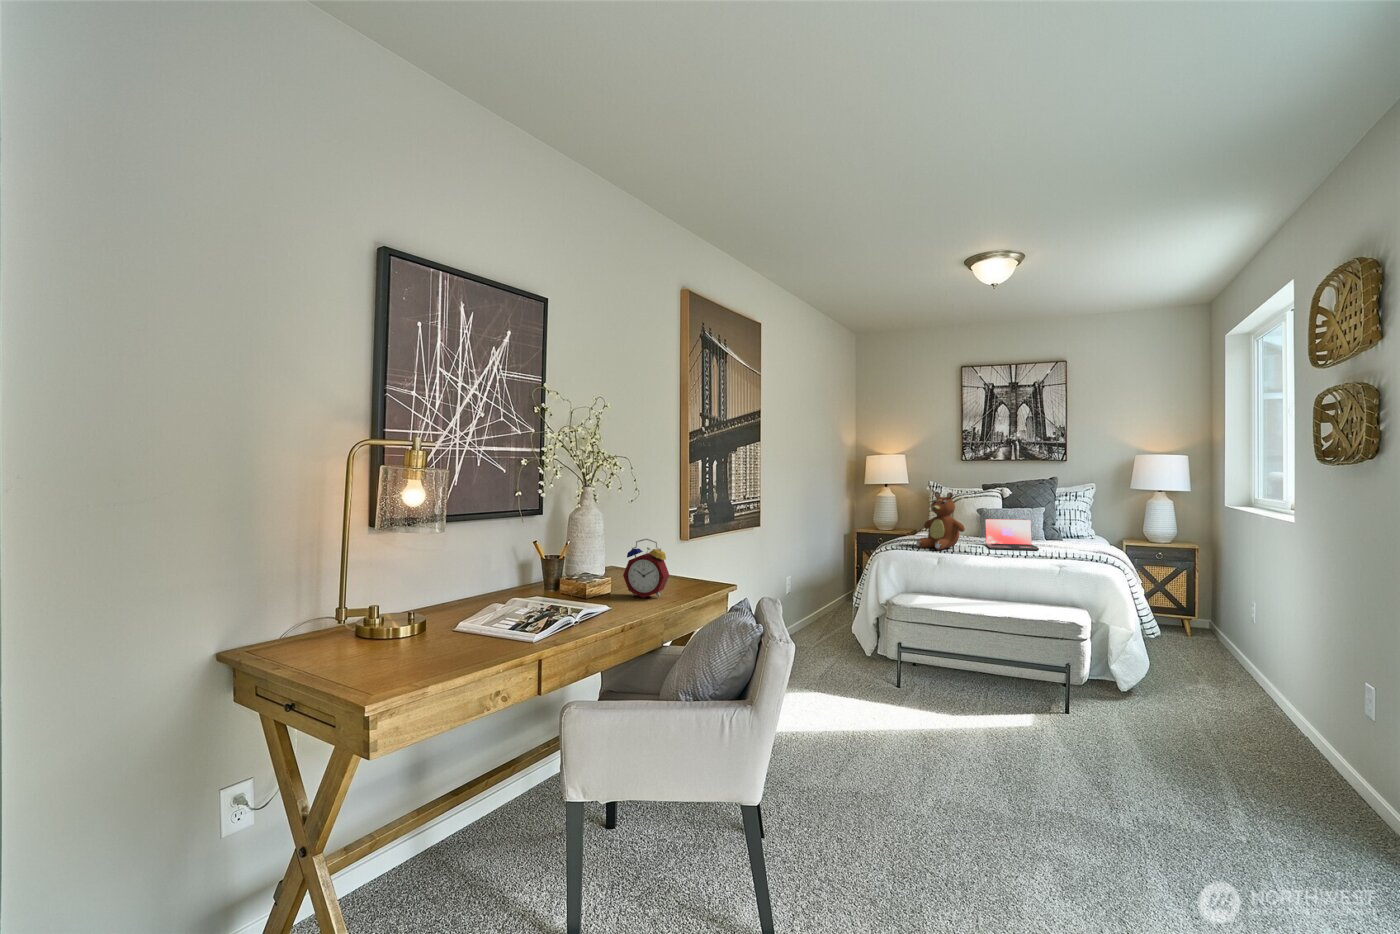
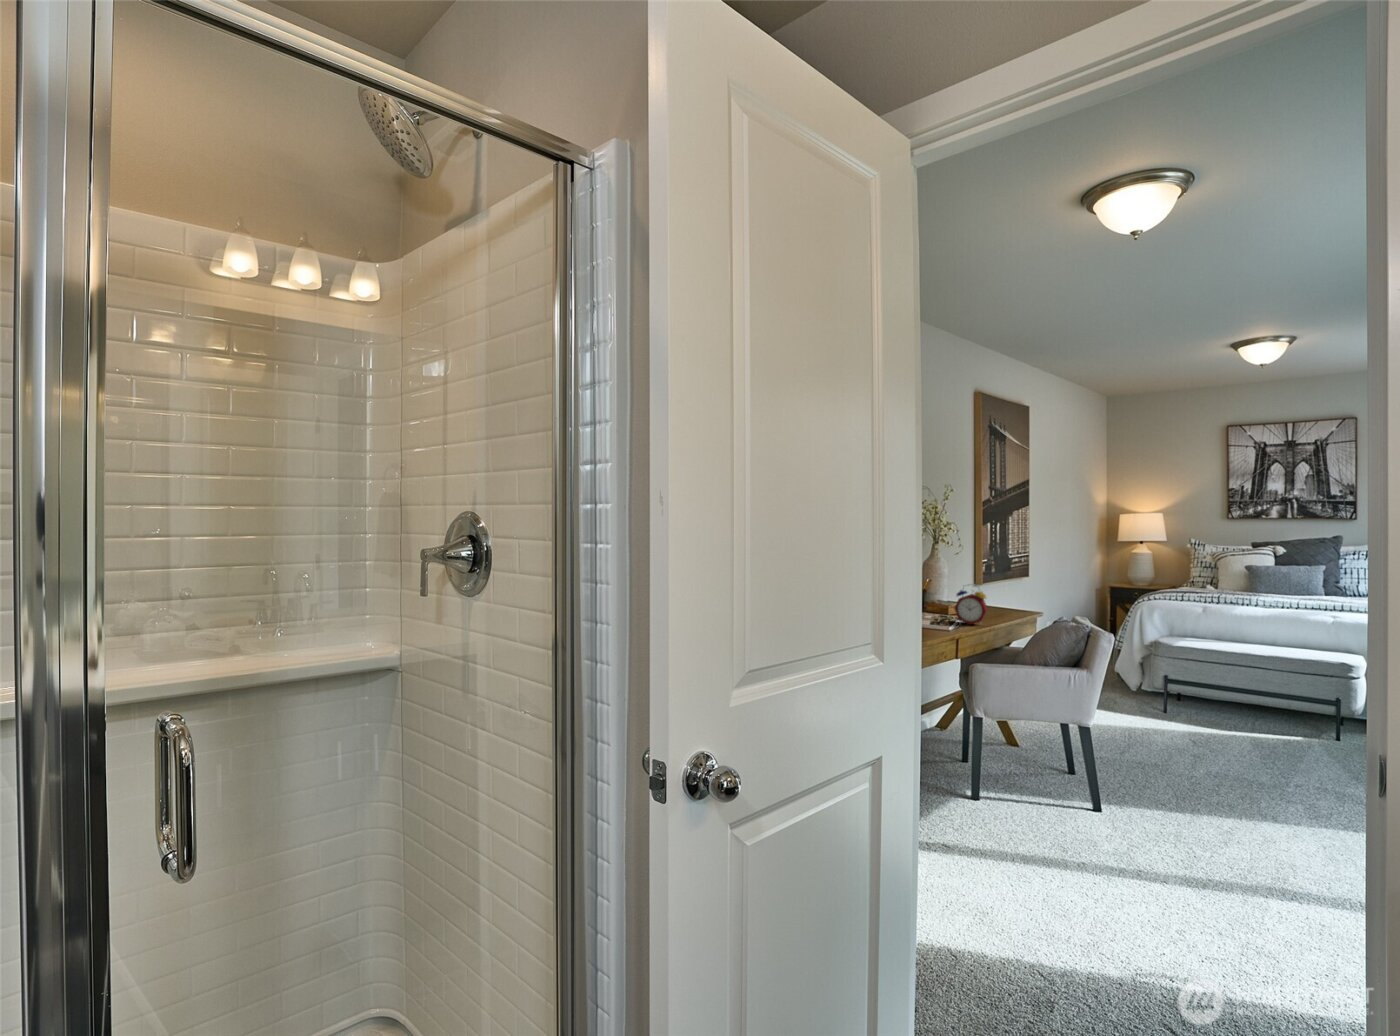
teddy bear: present [916,492,965,550] -> none [1182,549,1233,601]
laptop: present [985,519,1039,550] -> none [1256,575,1316,605]

